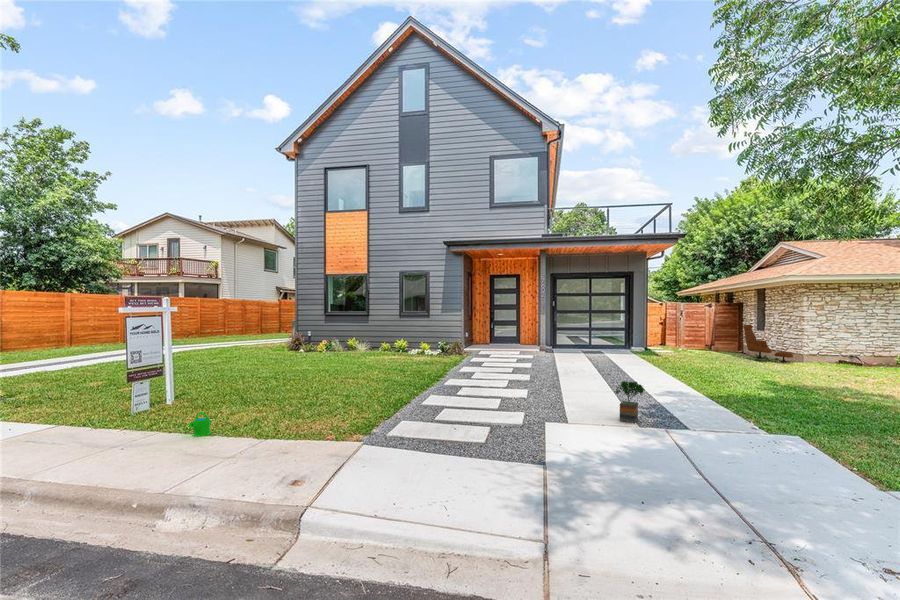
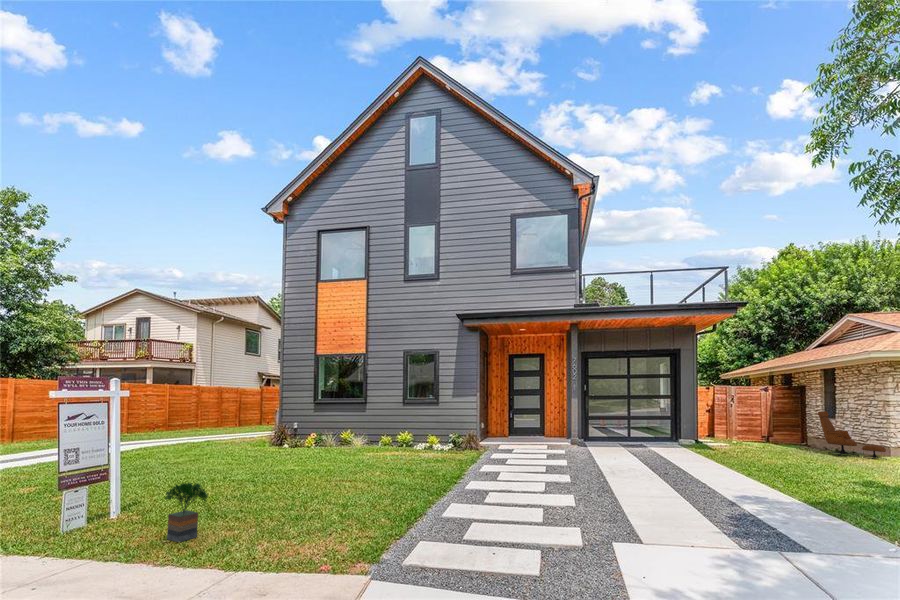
potted tree: present [615,381,644,423] -> present [165,483,208,542]
watering can: present [189,412,211,436] -> none [108,547,145,588]

